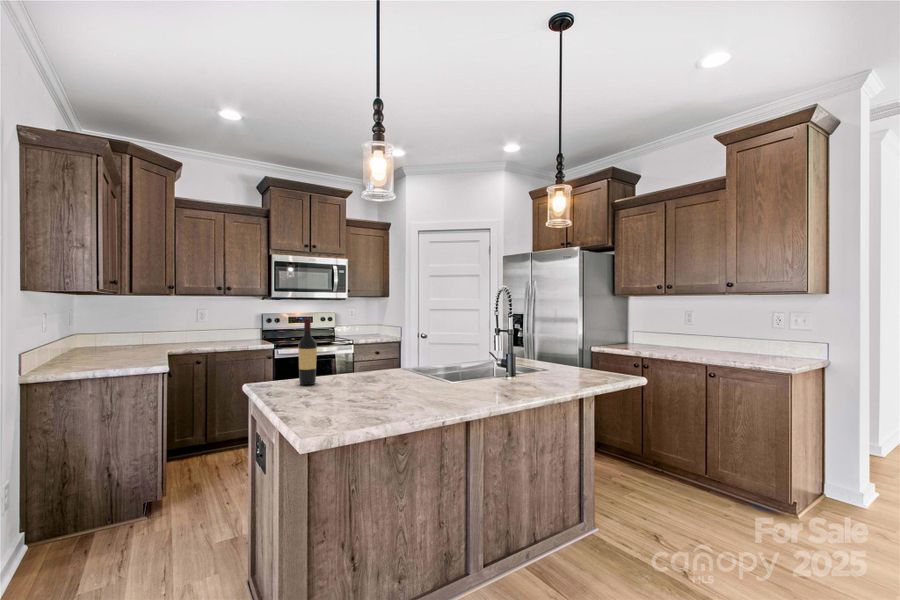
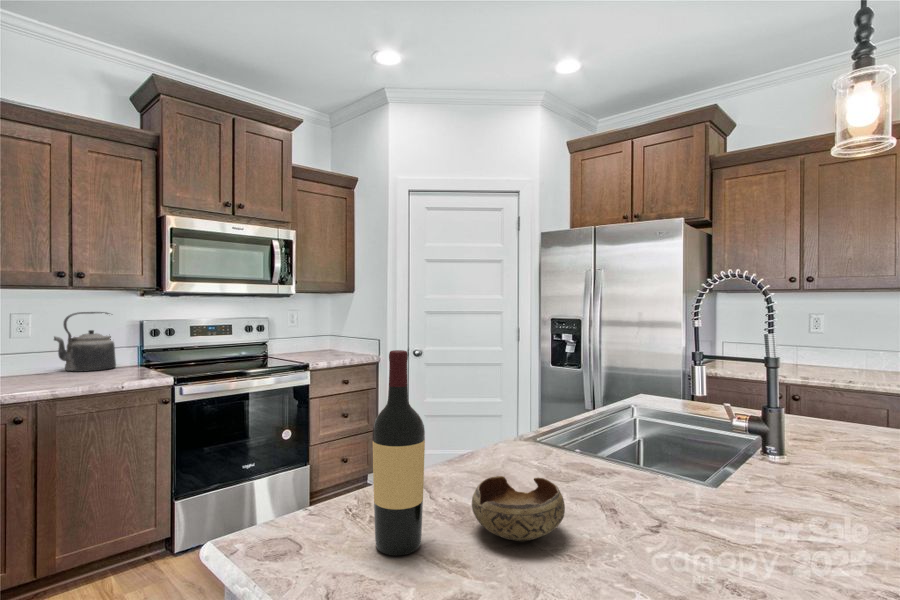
kettle: none [217,308,249,341] -> present [54,312,116,372]
bowl: none [334,367,367,385] -> present [472,476,565,541]

